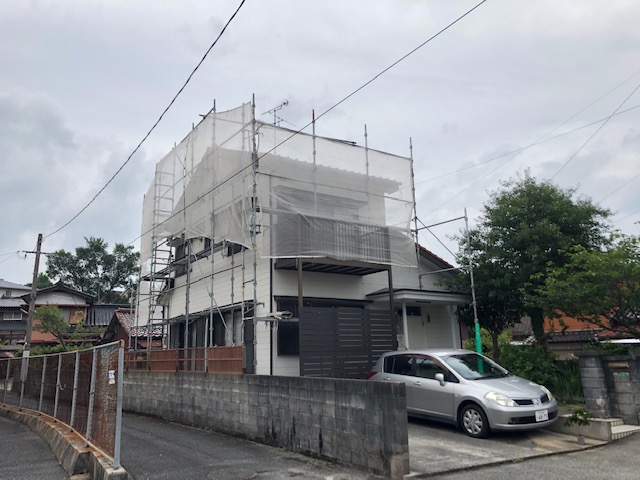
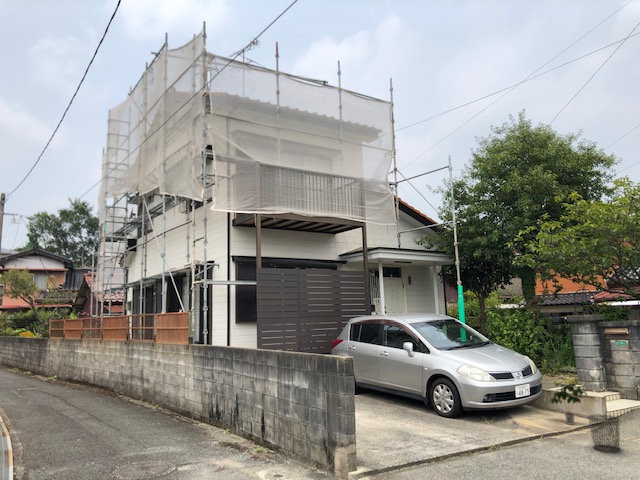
trash can: none [595,433,624,464] -> present [588,415,620,453]

